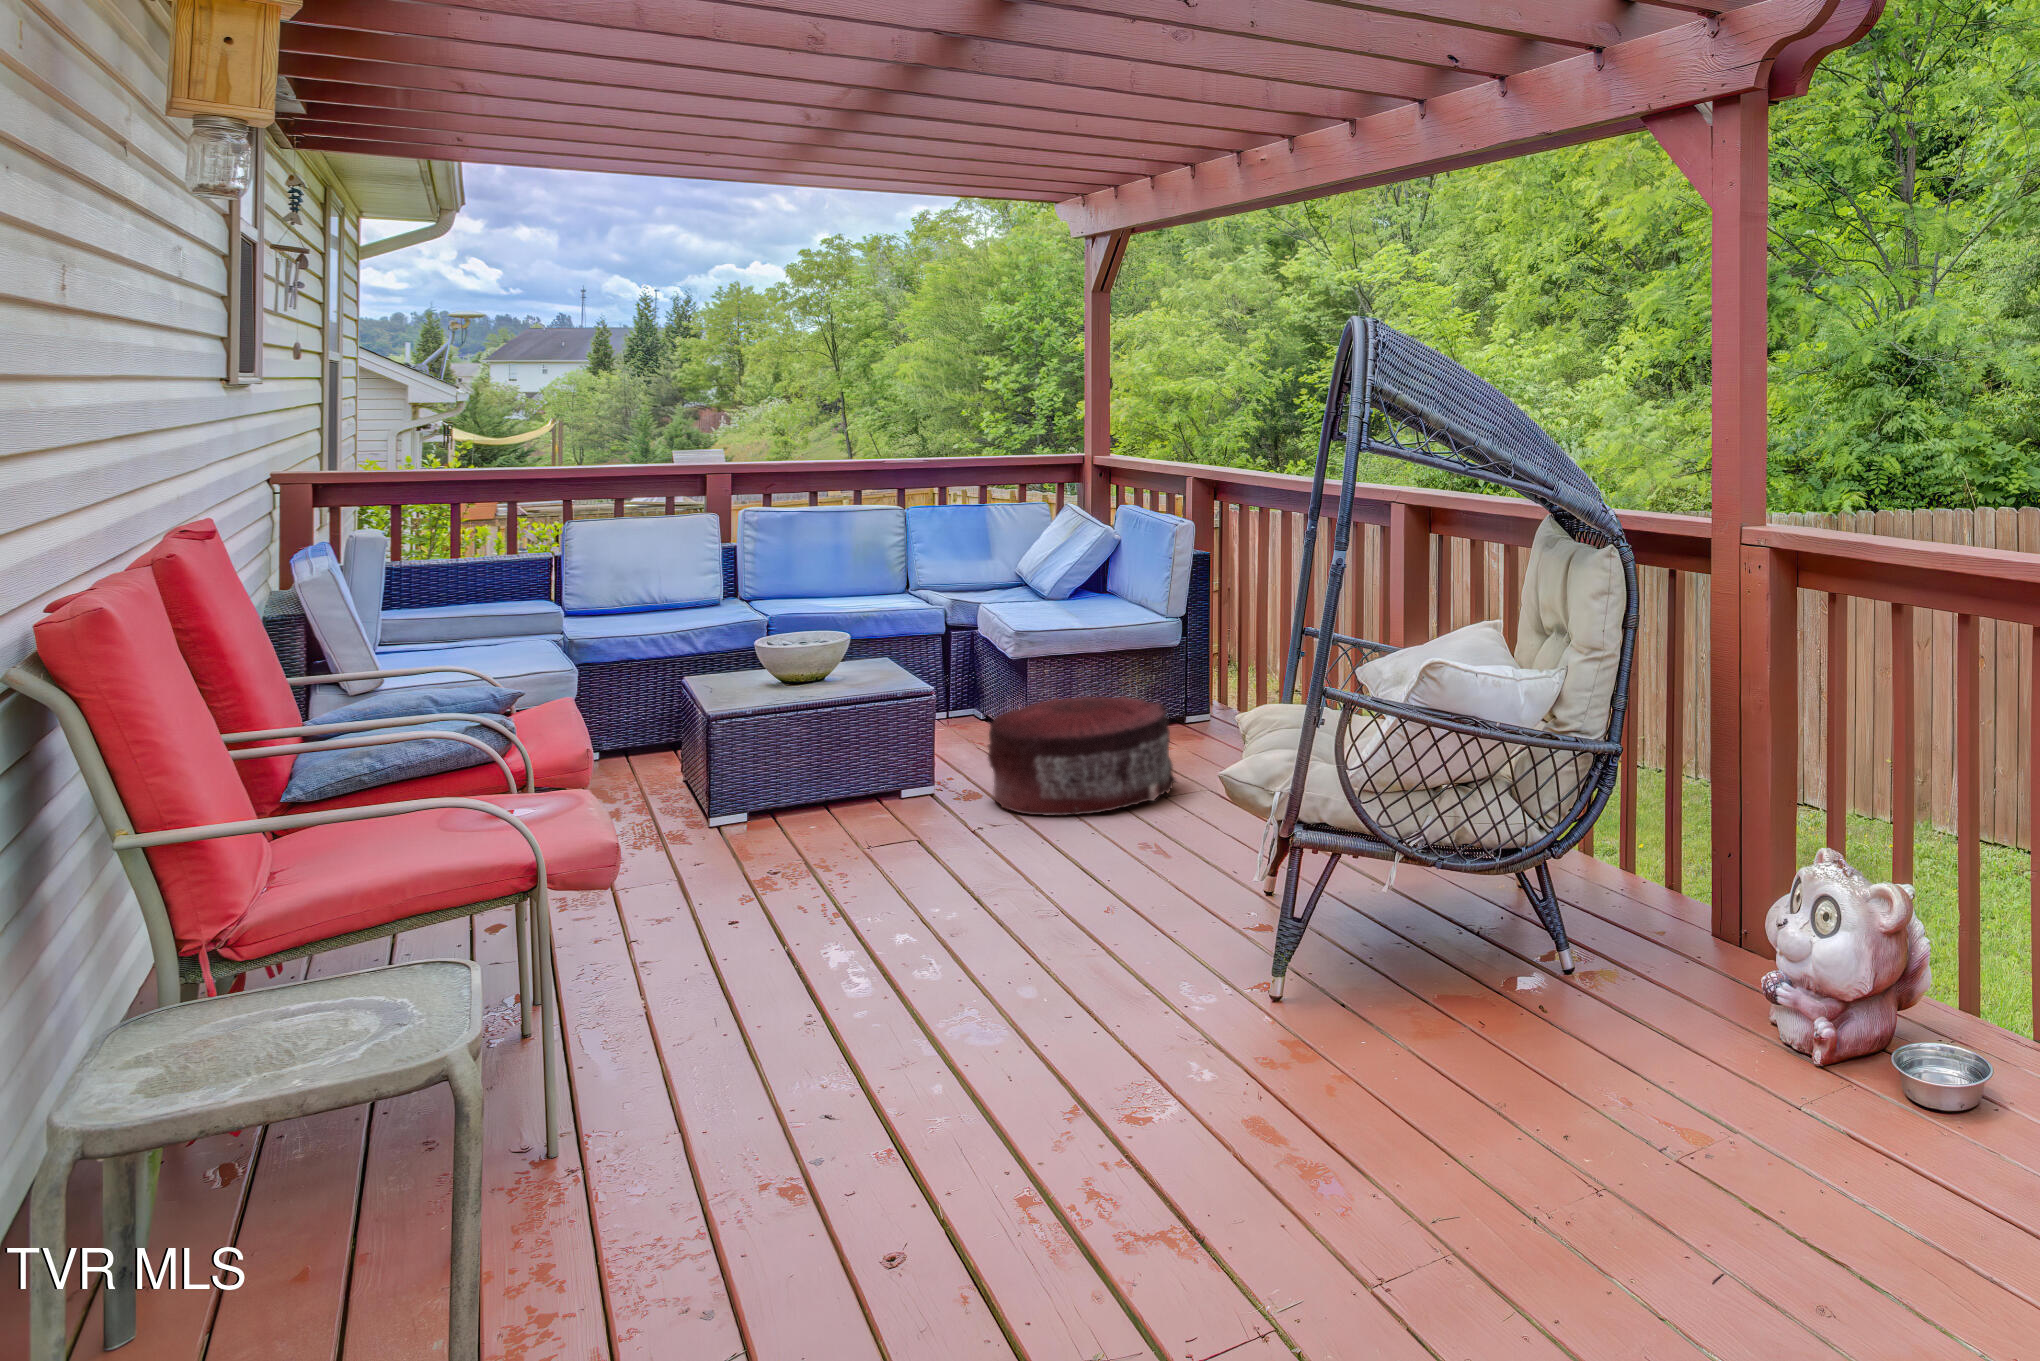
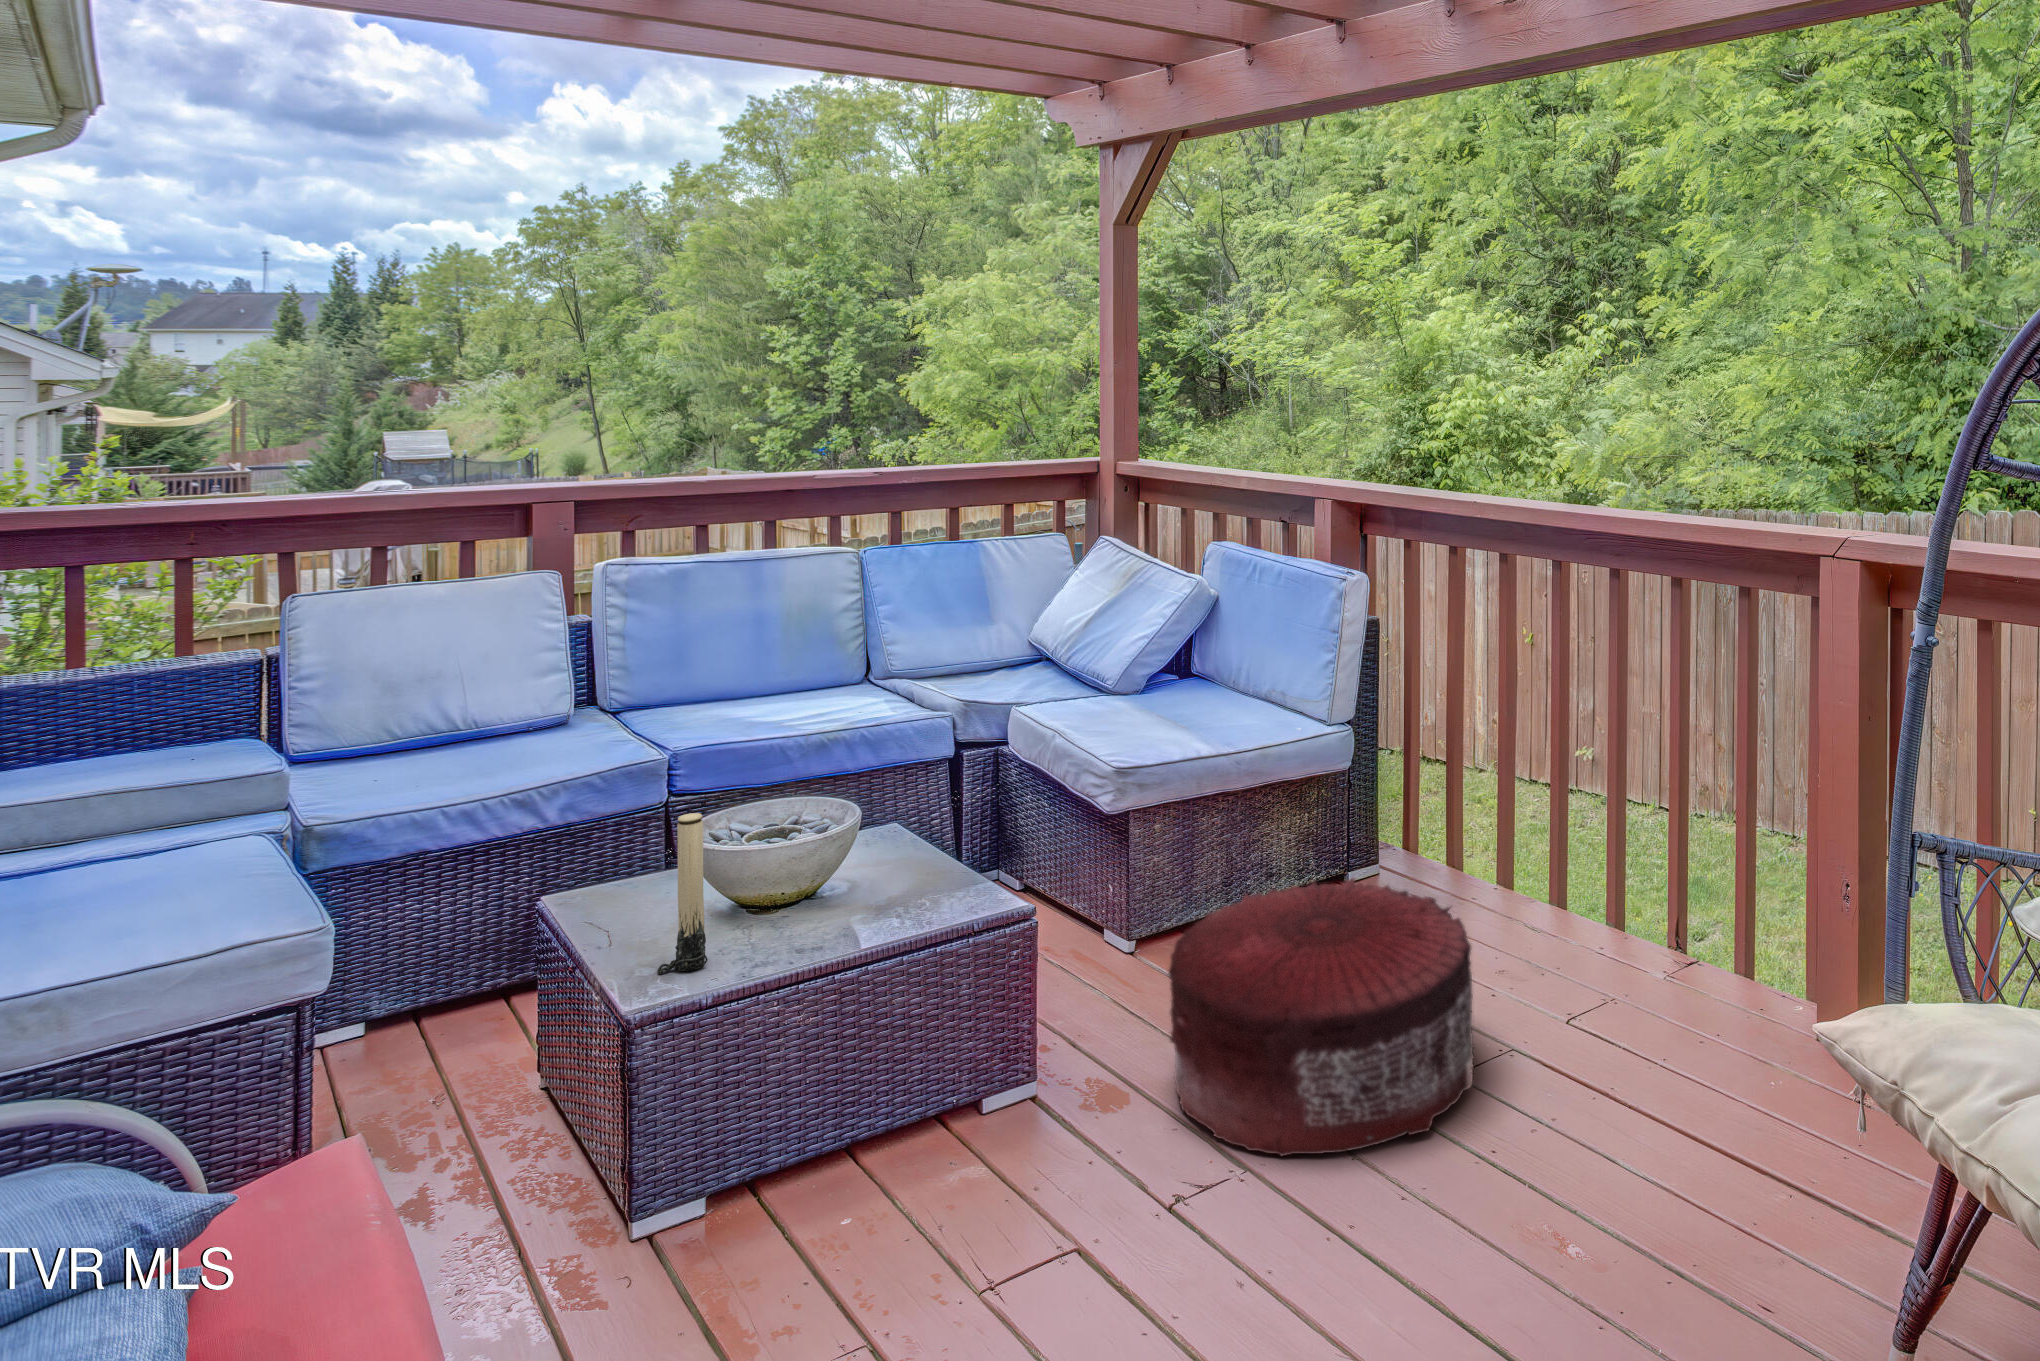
candle: none [723,612,747,692] -> present [657,813,708,974]

